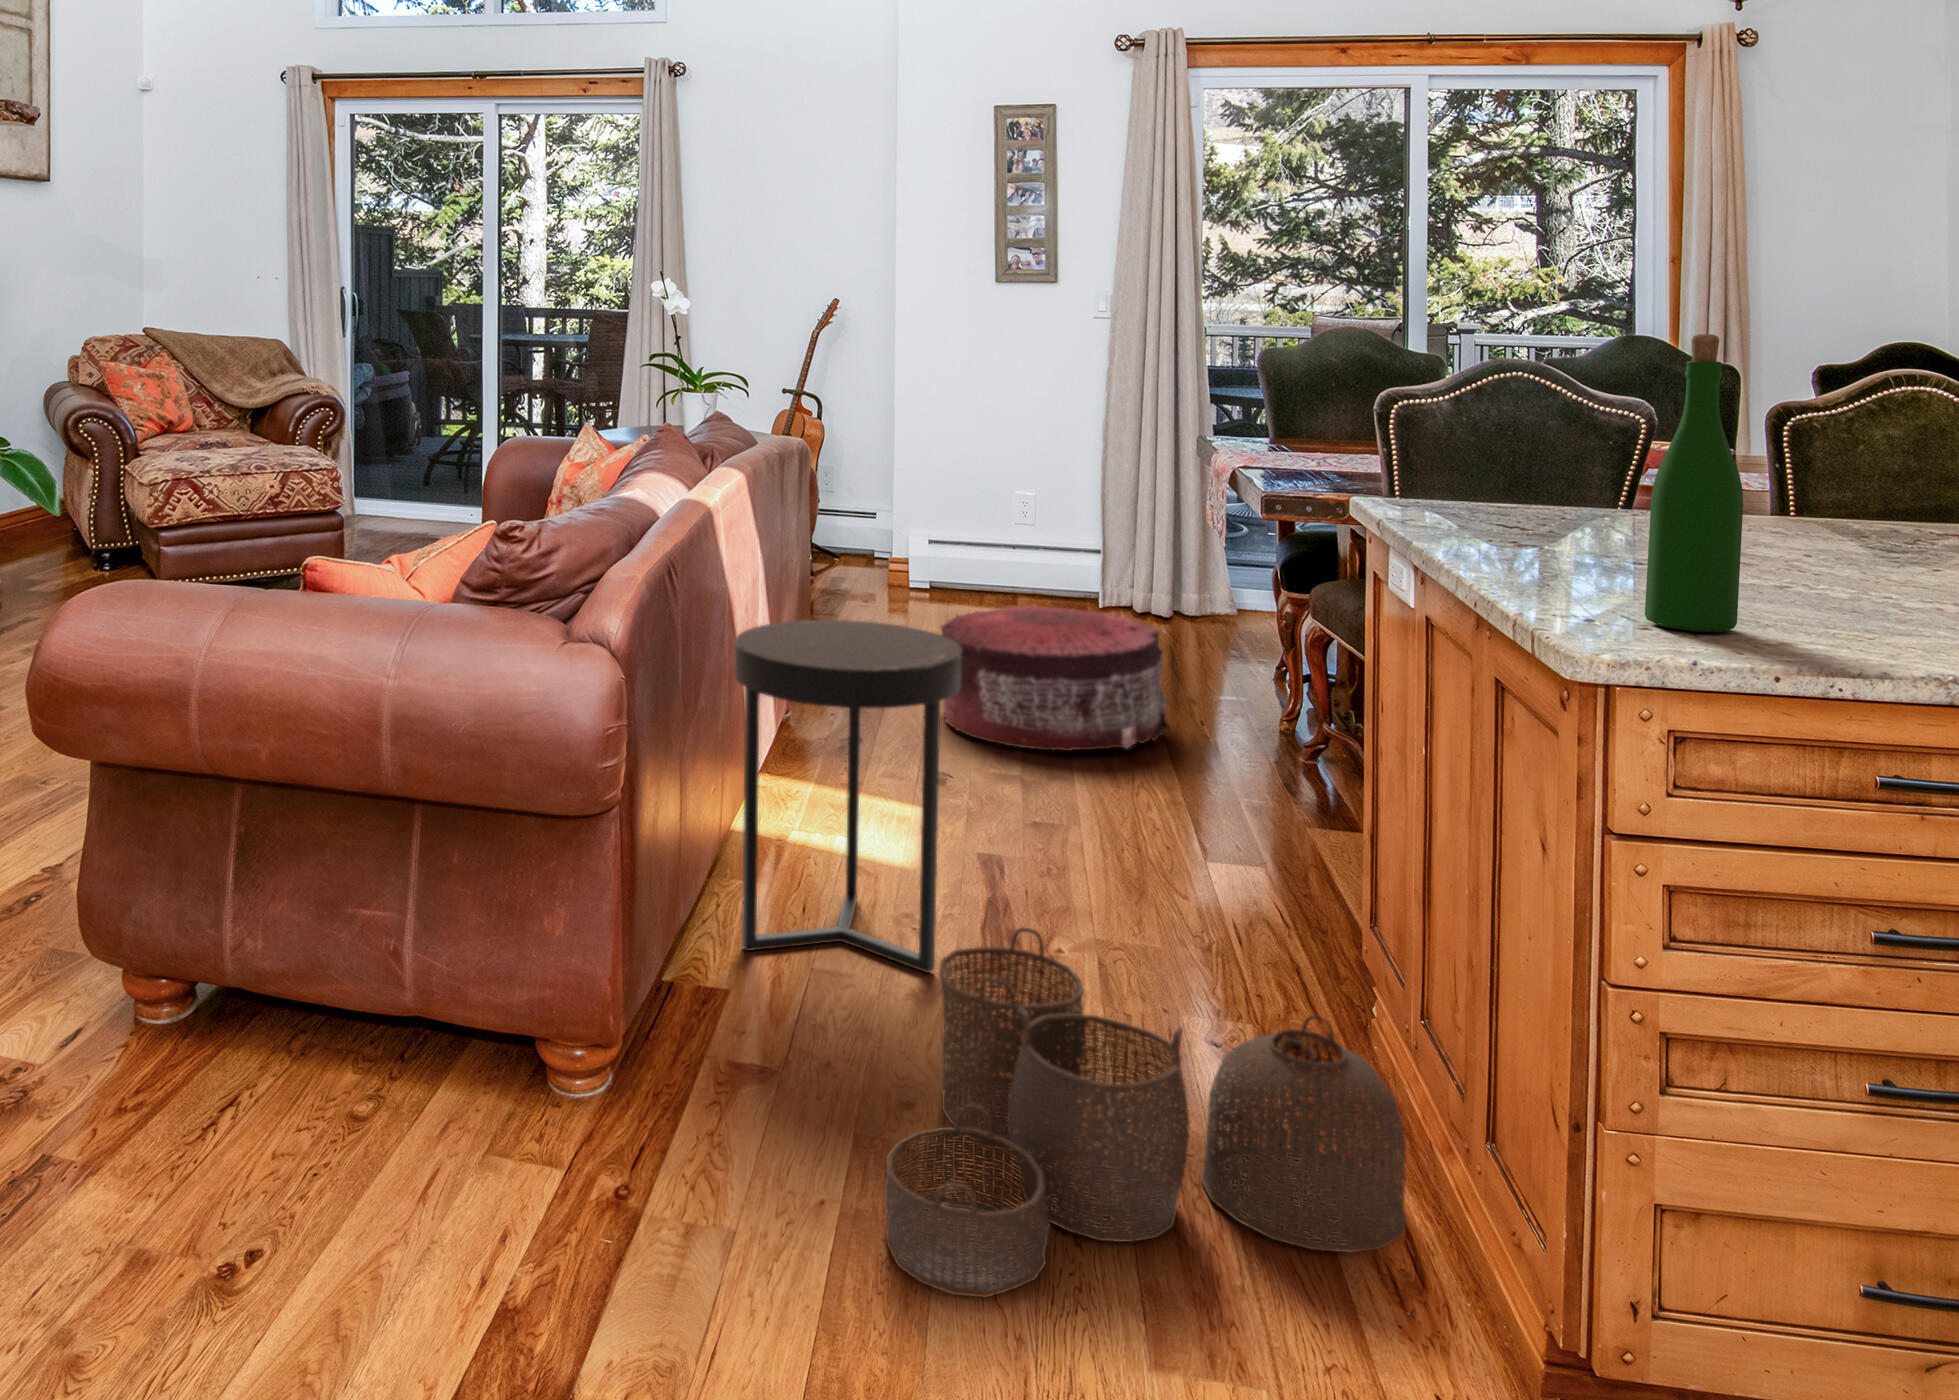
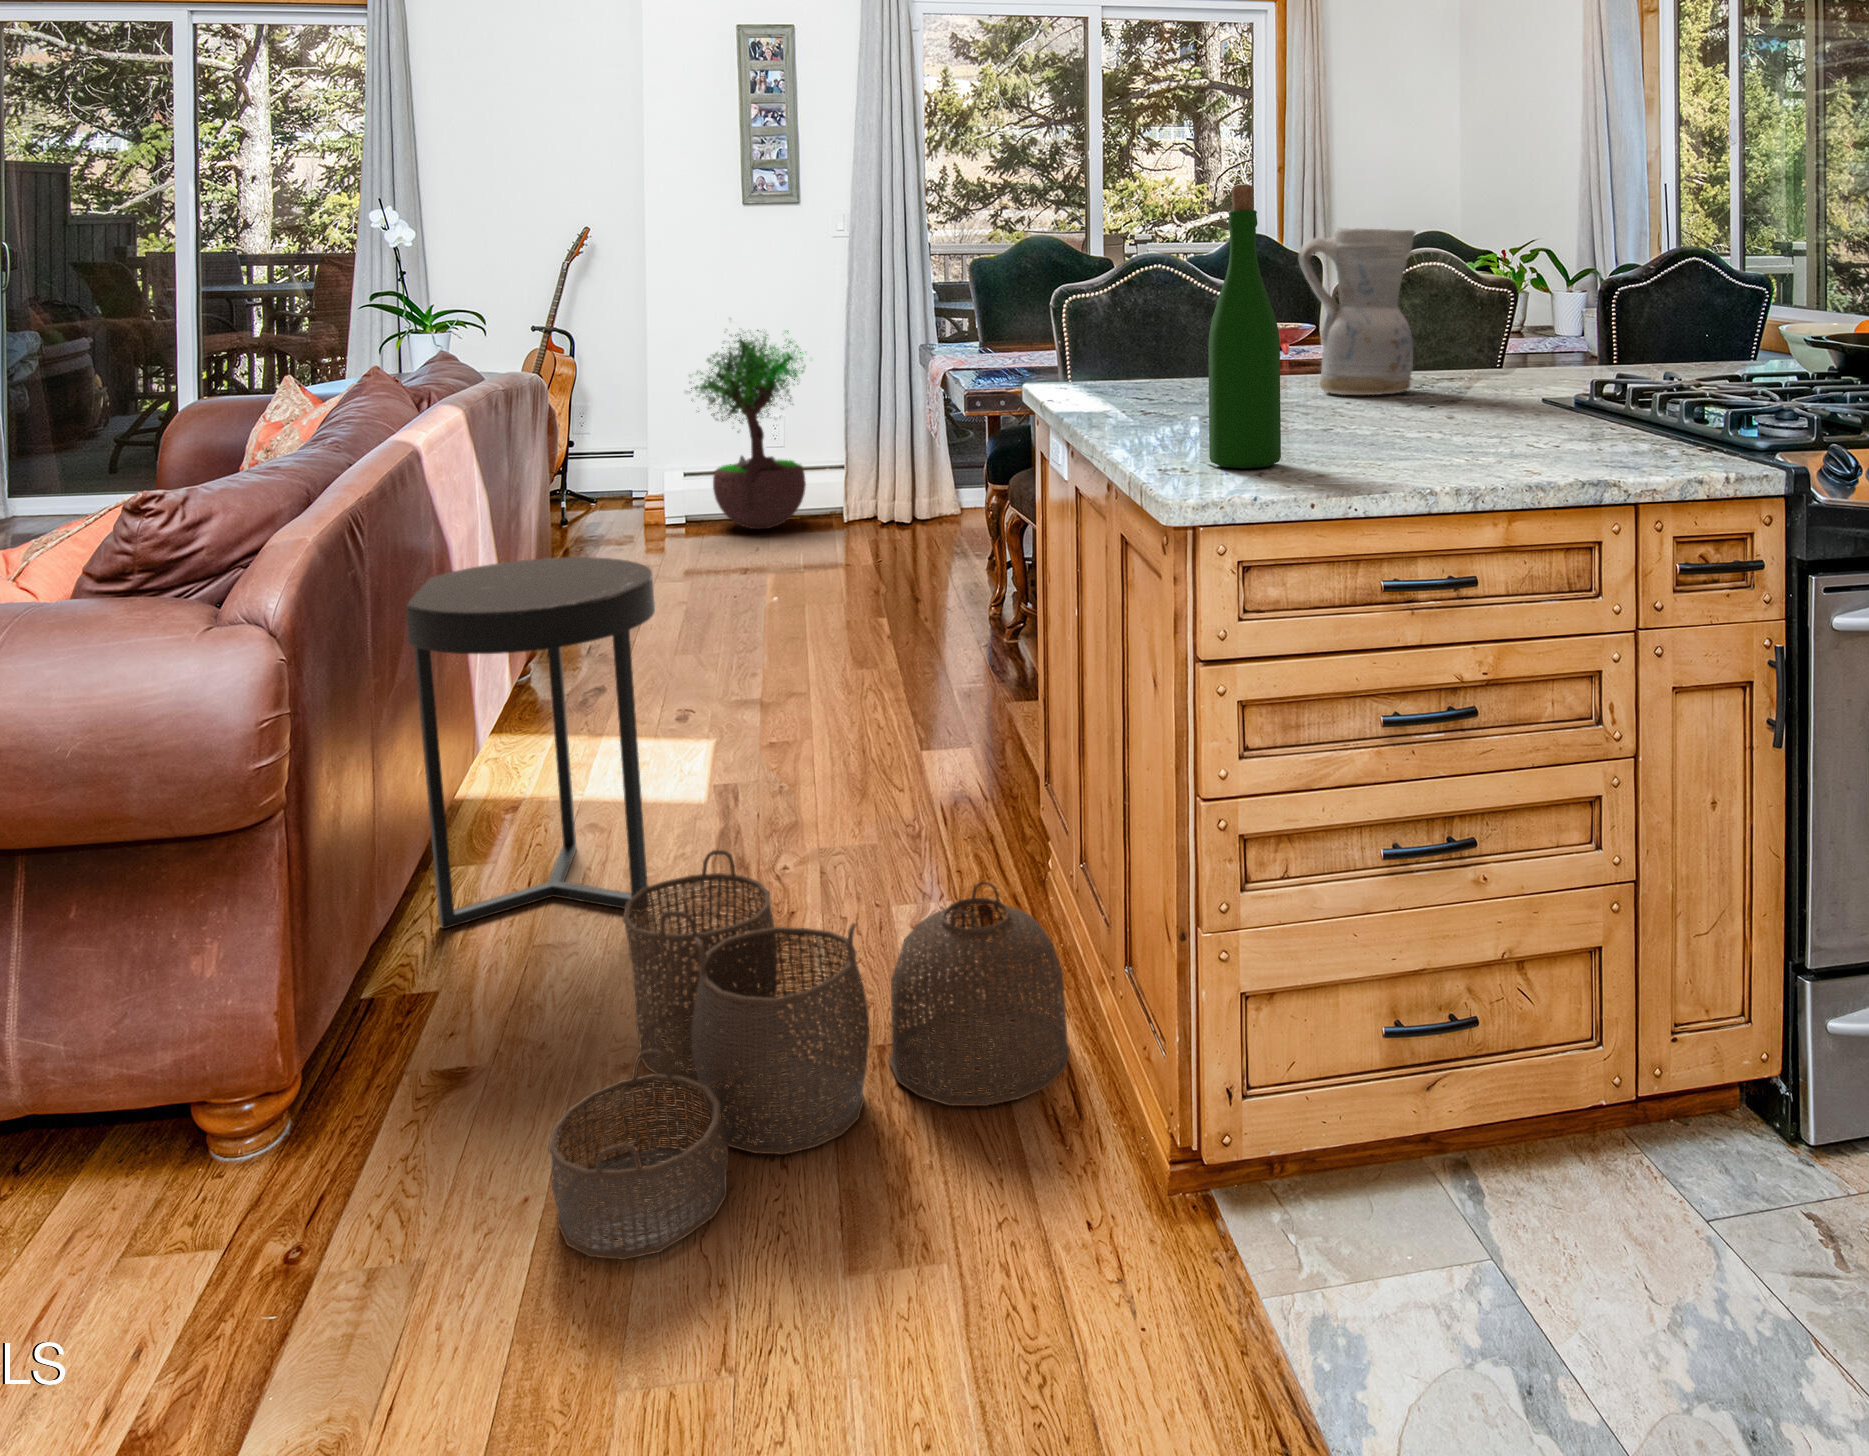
ceramic pitcher: none [1736,361,1903,554] -> present [1298,228,1416,395]
potted tree: none [936,388,1072,605] -> present [691,330,806,529]
pouf: present [941,605,1169,751] -> none [678,522,903,664]

